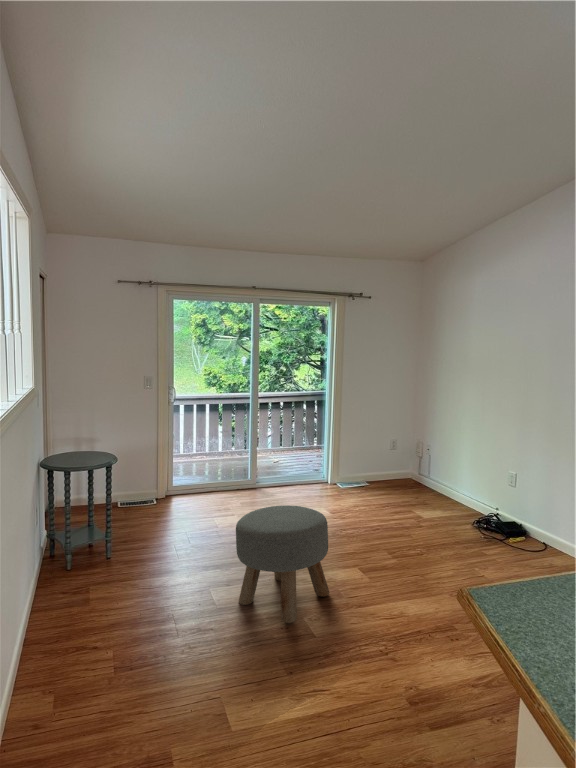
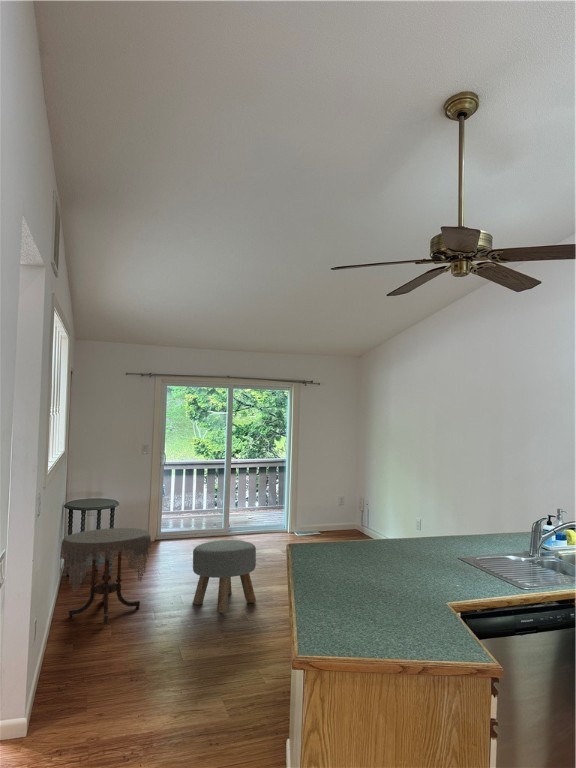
side table: none [24,498,173,664] -> present [60,528,151,624]

